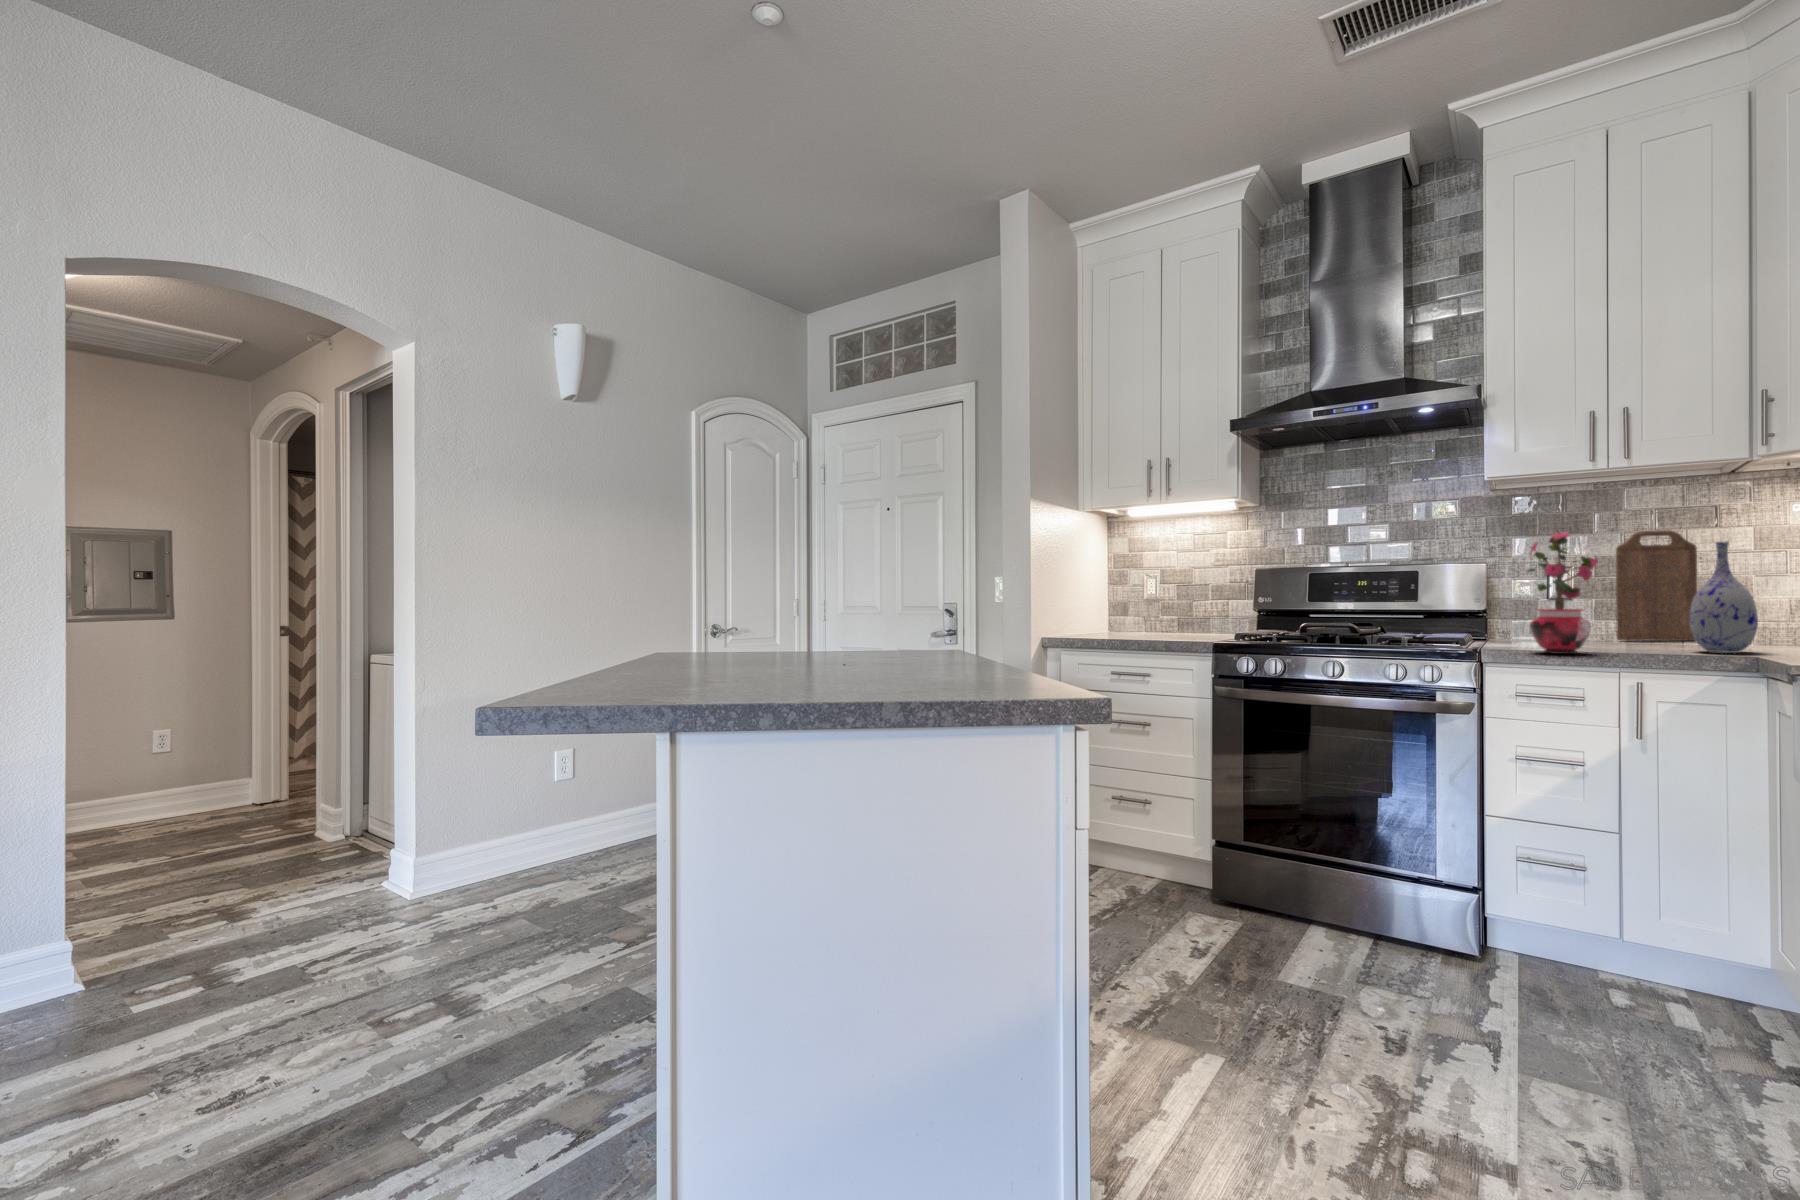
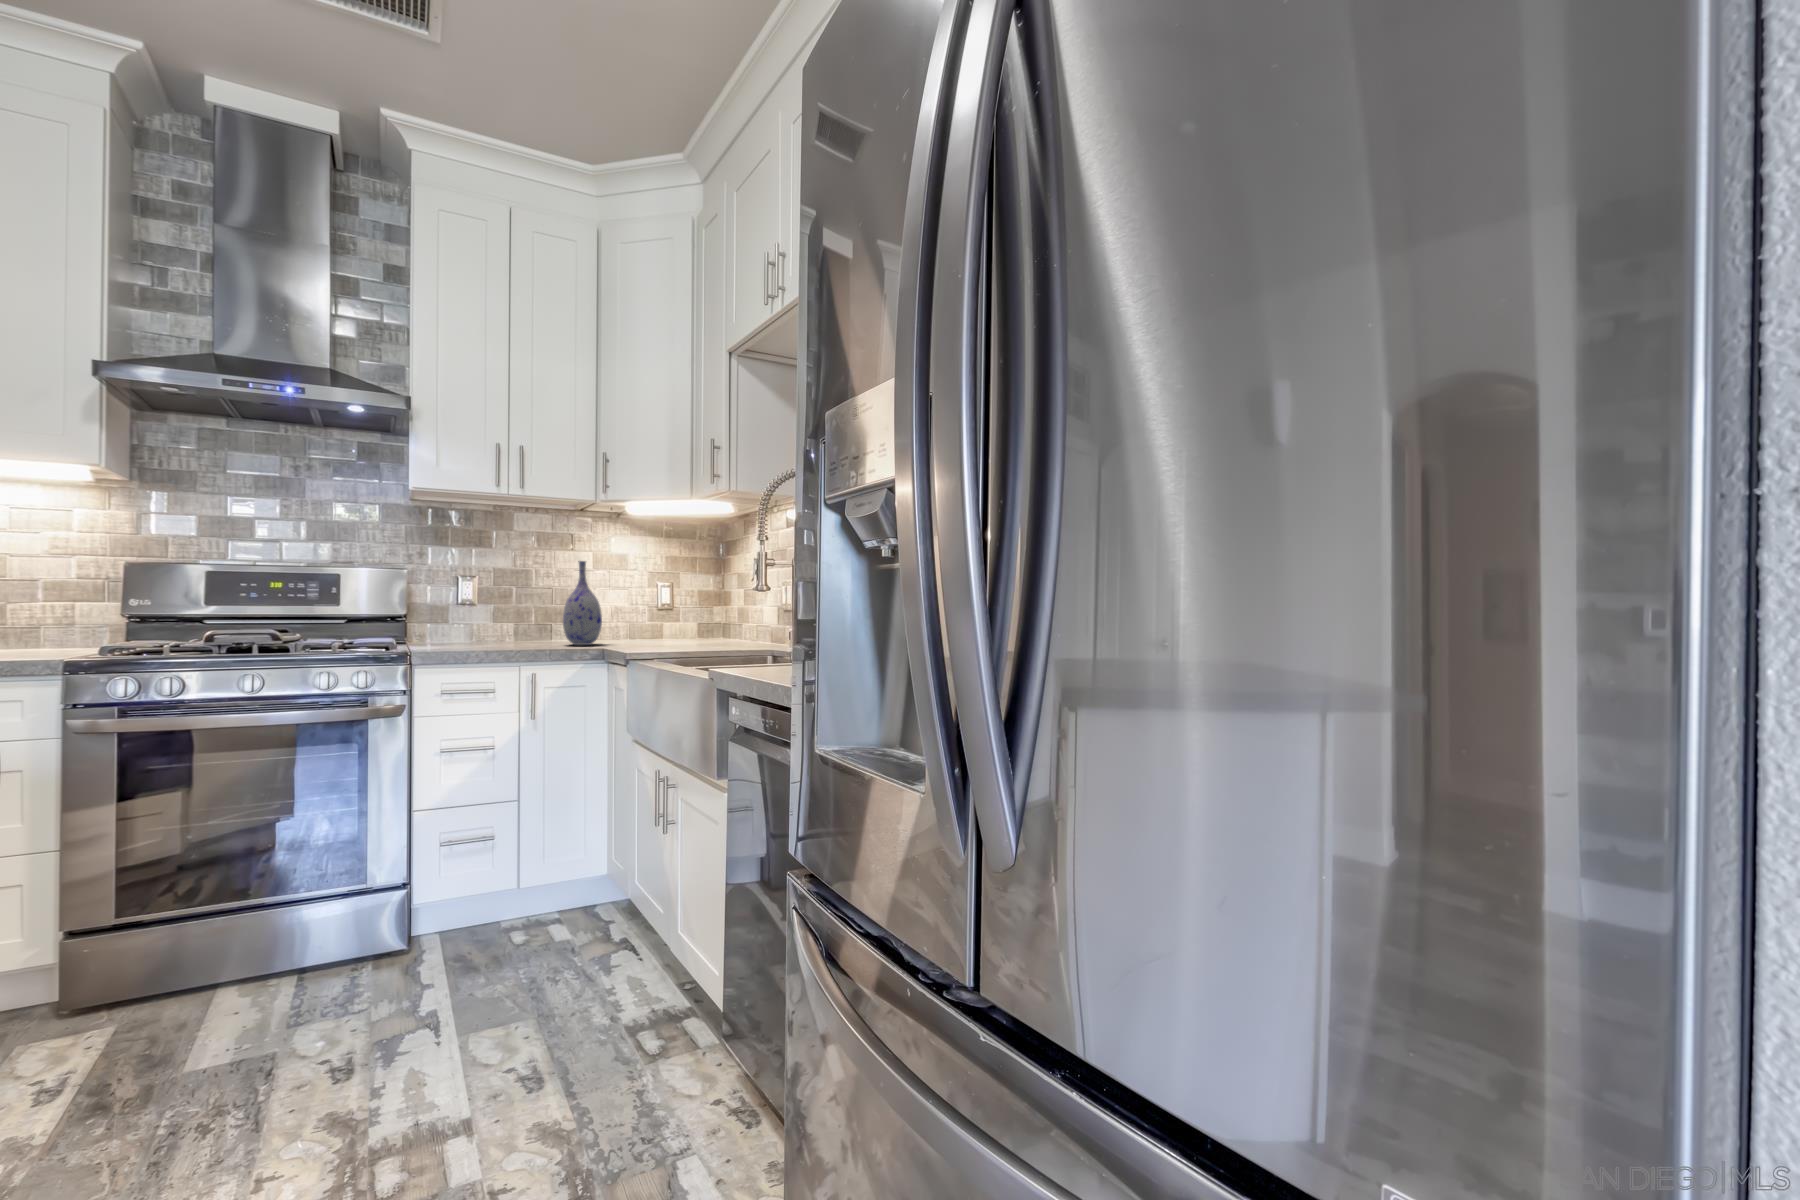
cutting board: present [1616,530,1697,641] -> none [509,549,561,639]
potted plant: present [1527,533,1598,654] -> none [439,541,505,652]

